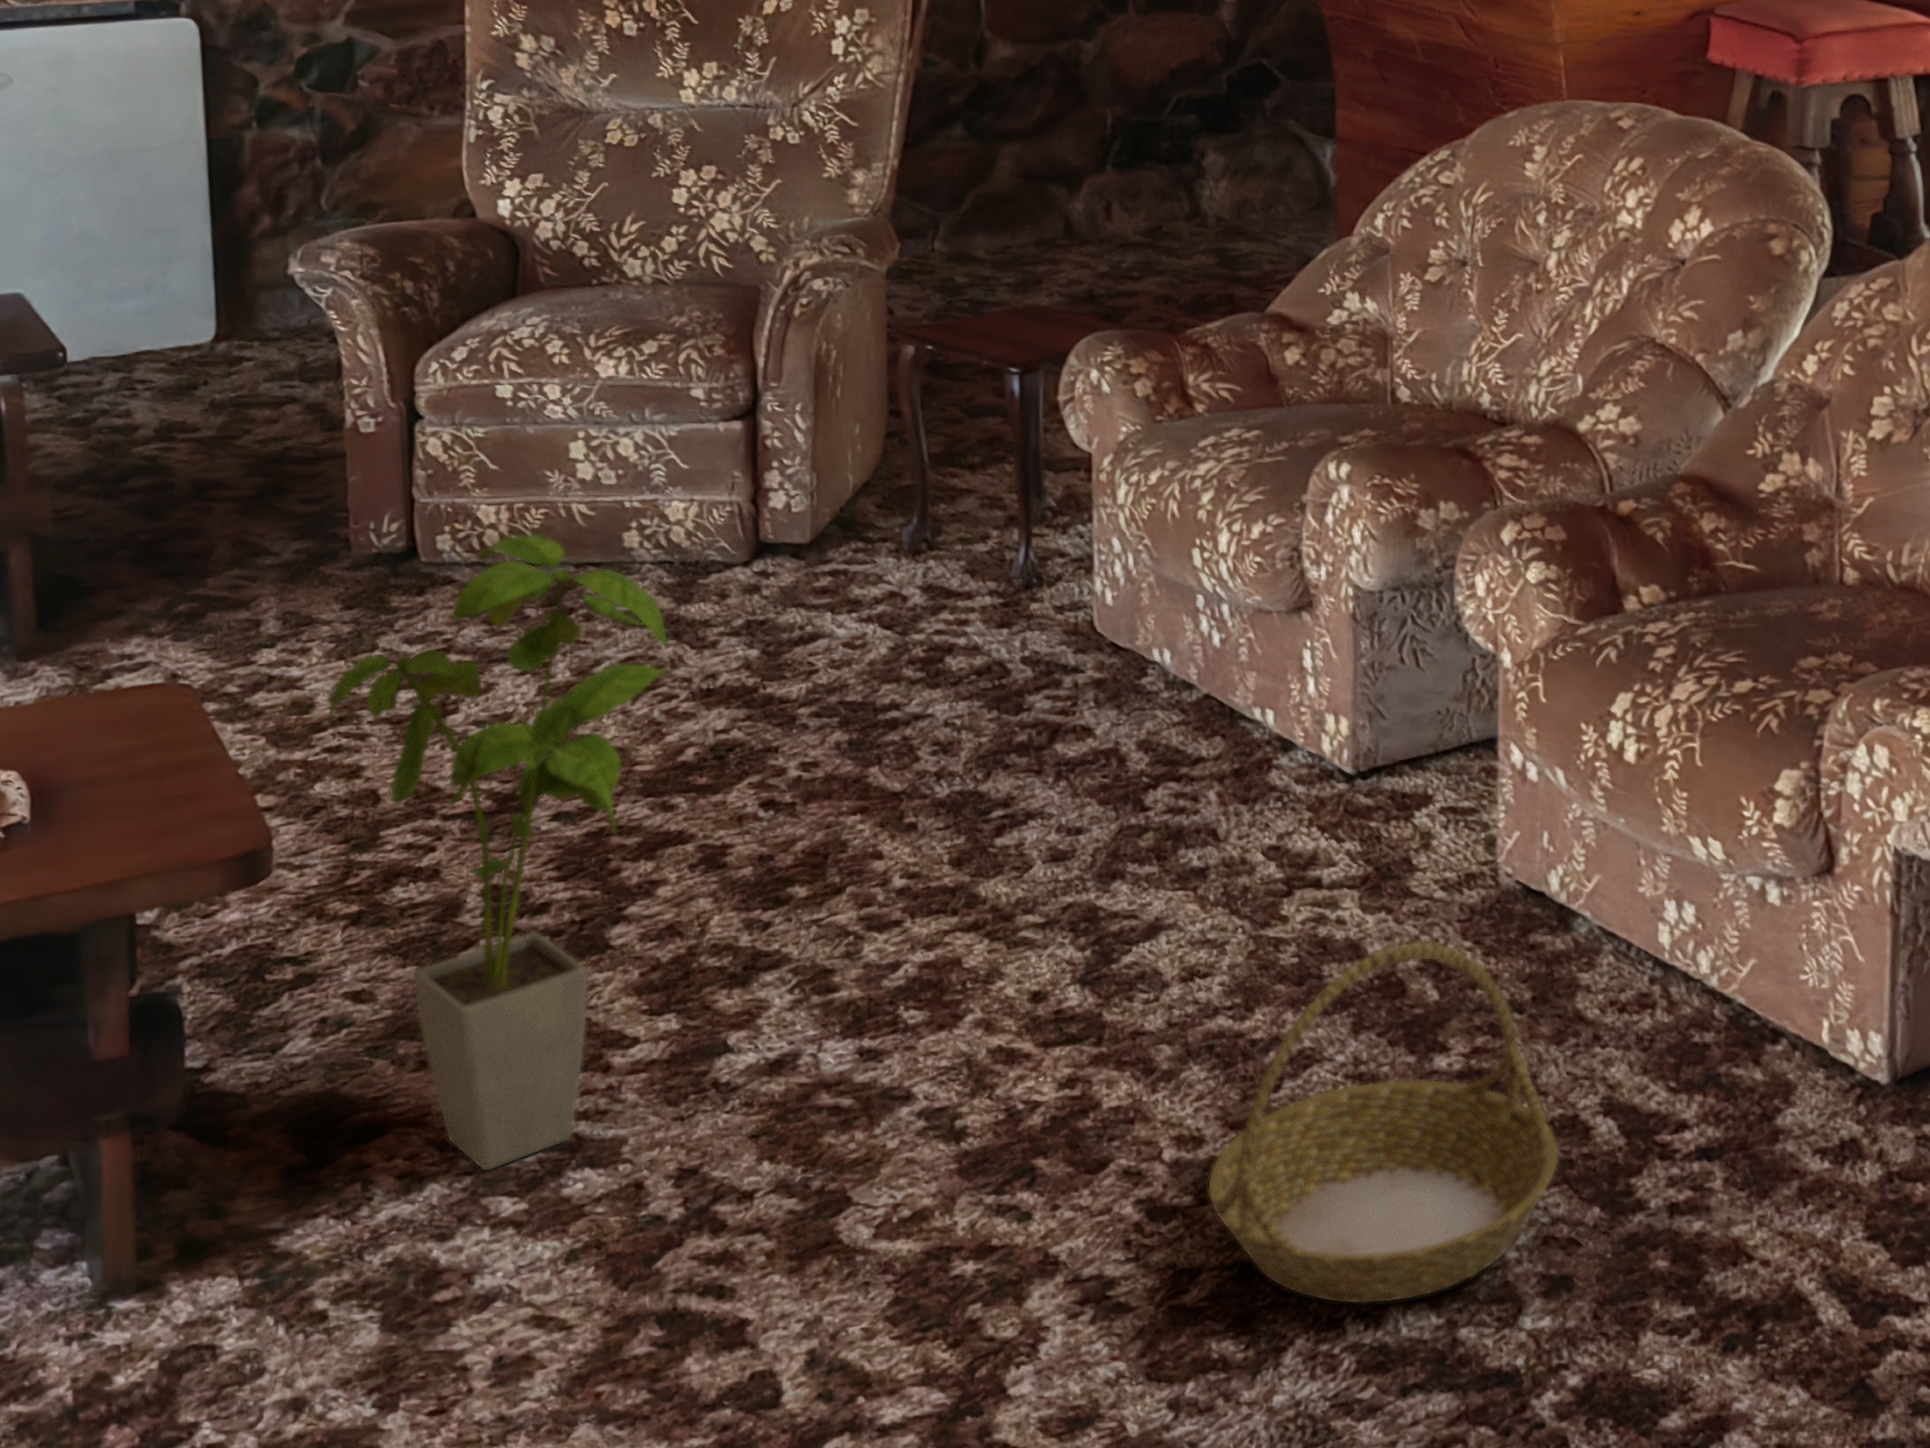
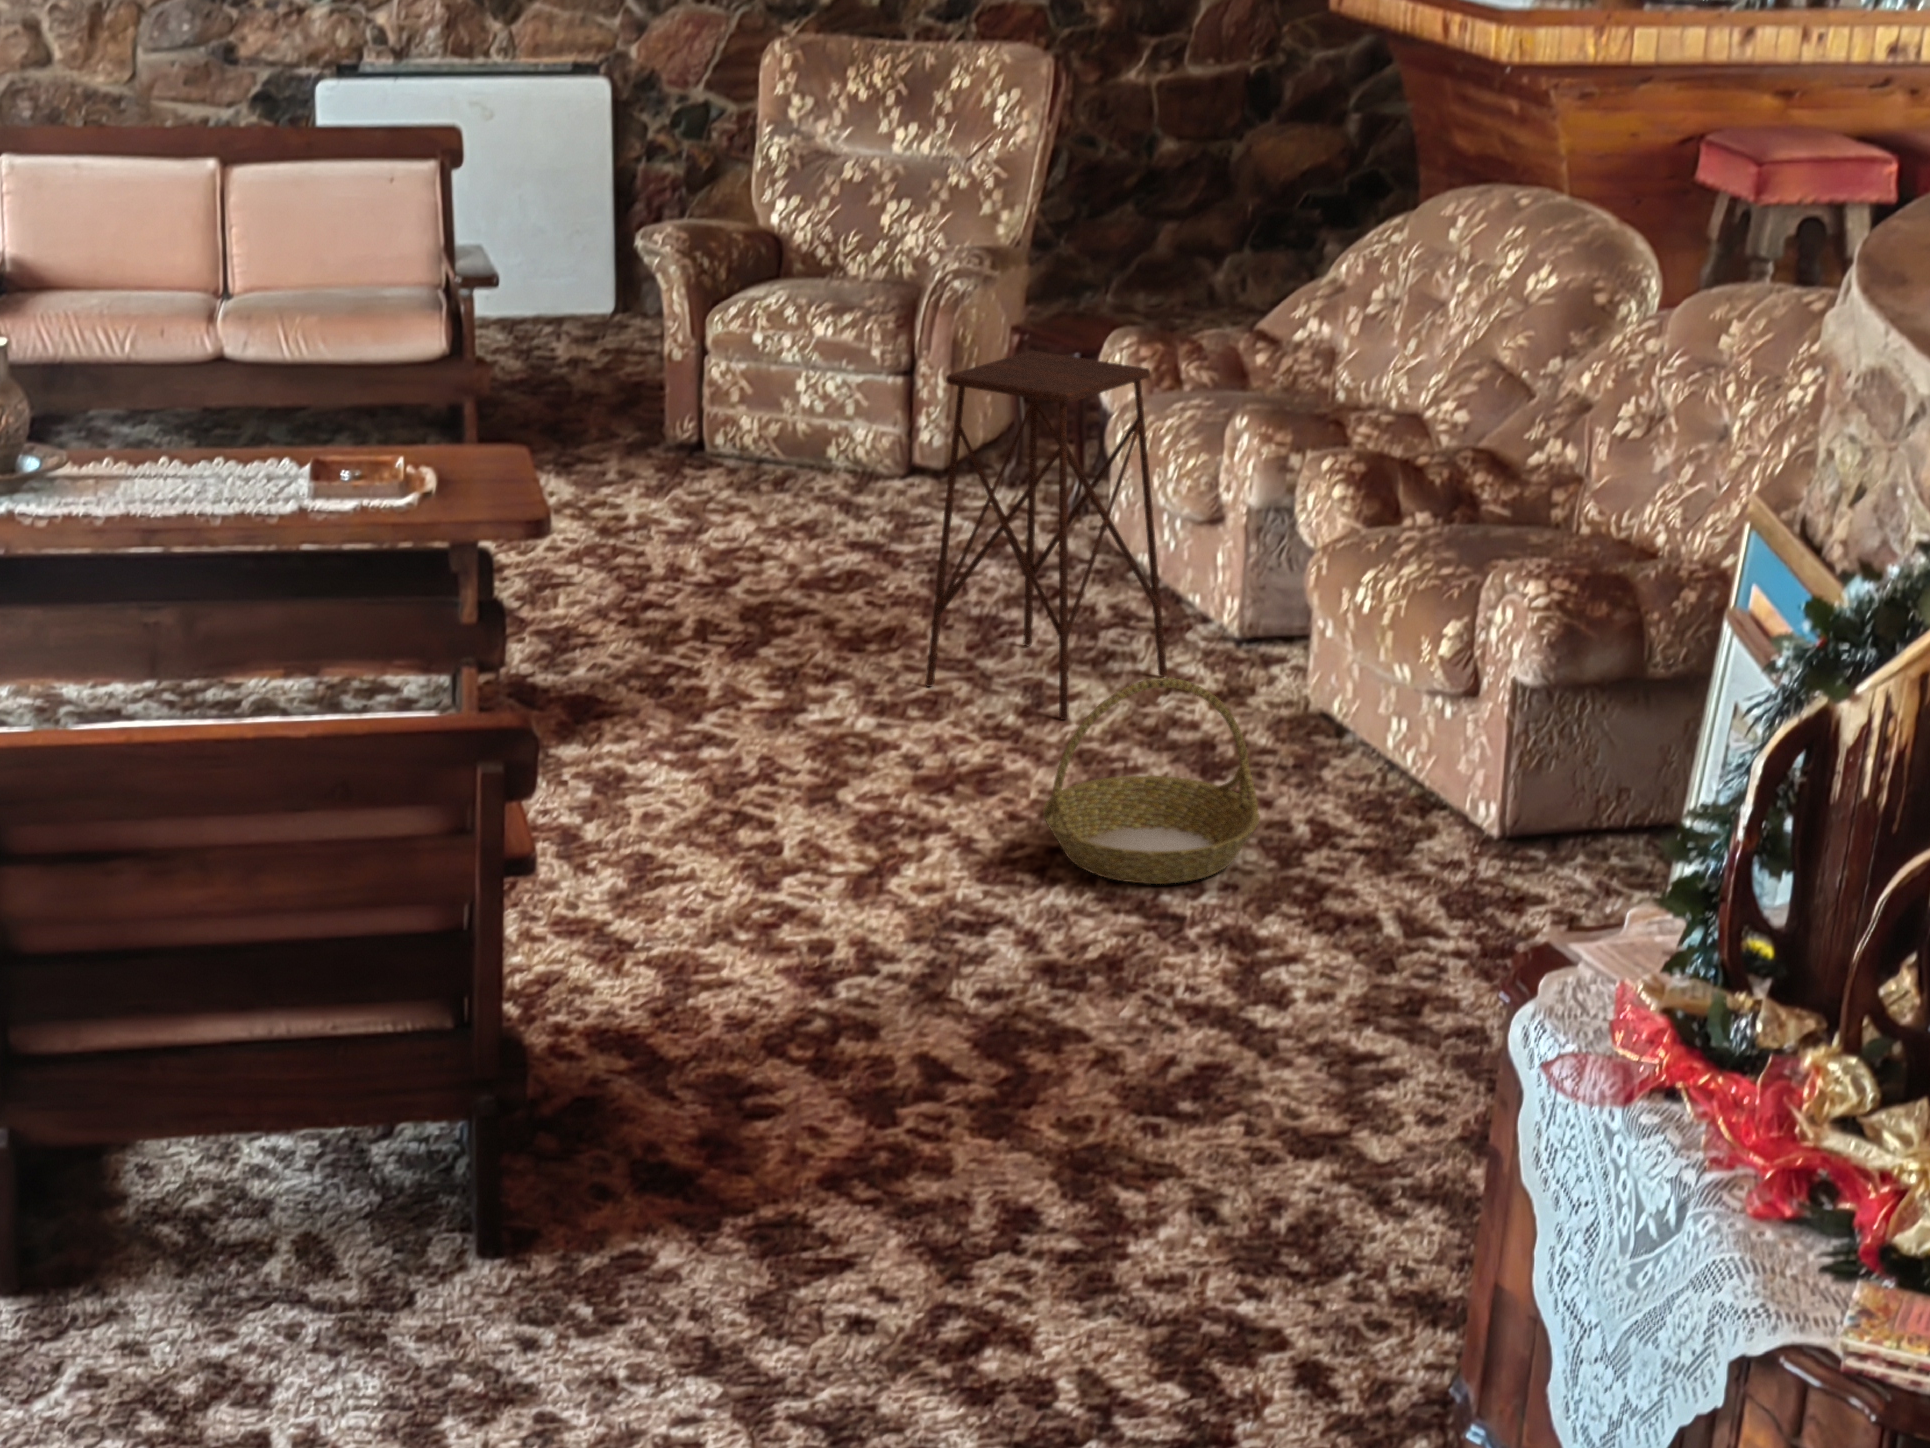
side table: none [905,409,1273,980] -> present [926,351,1167,720]
house plant: present [329,535,667,1170] -> none [592,373,785,745]

